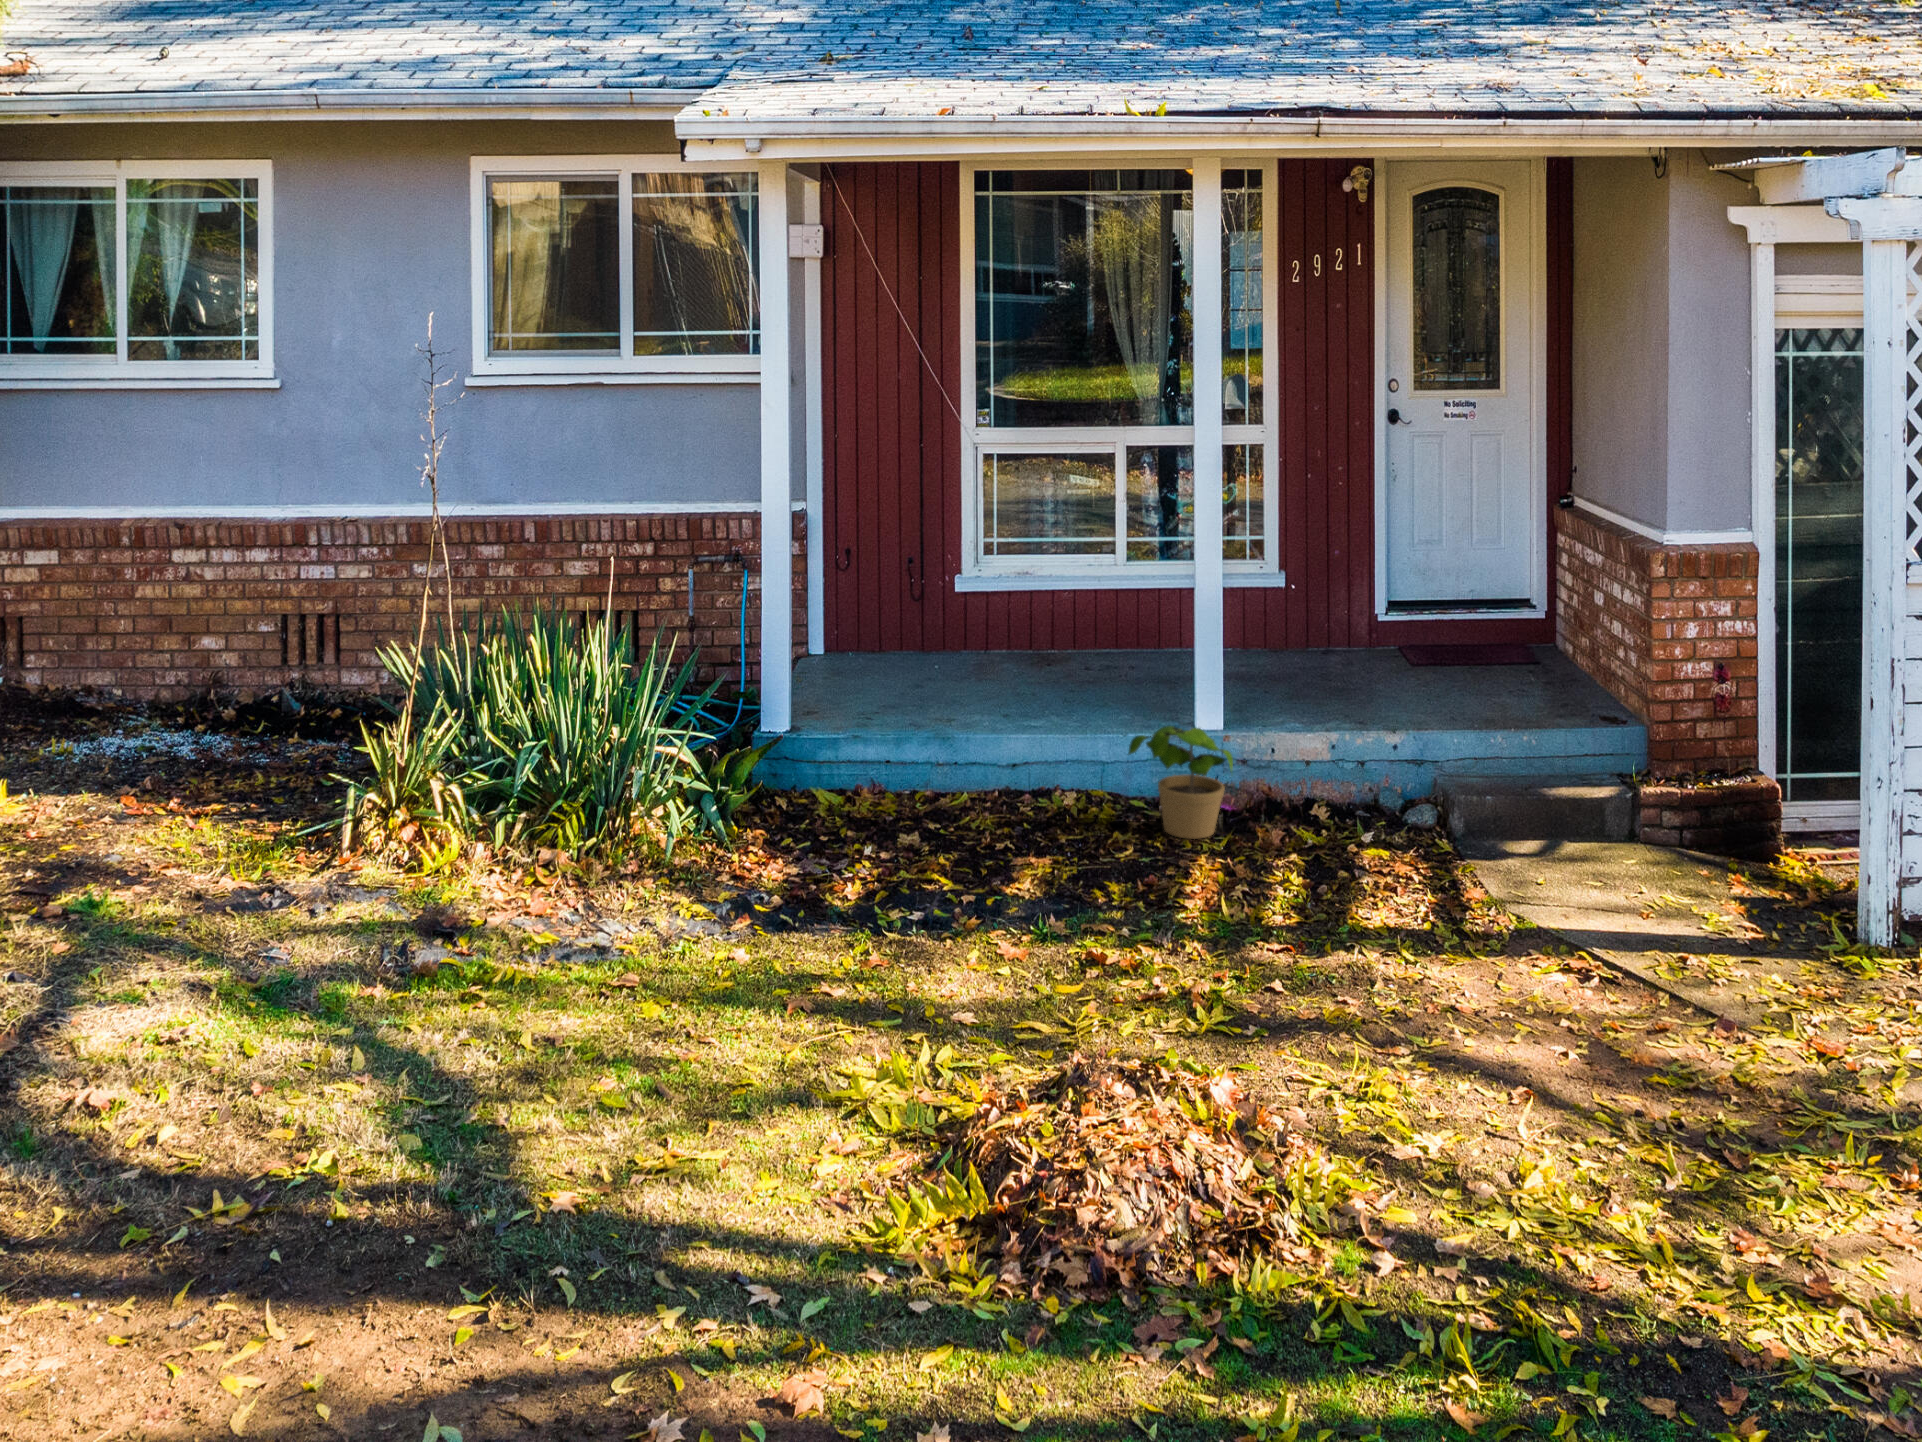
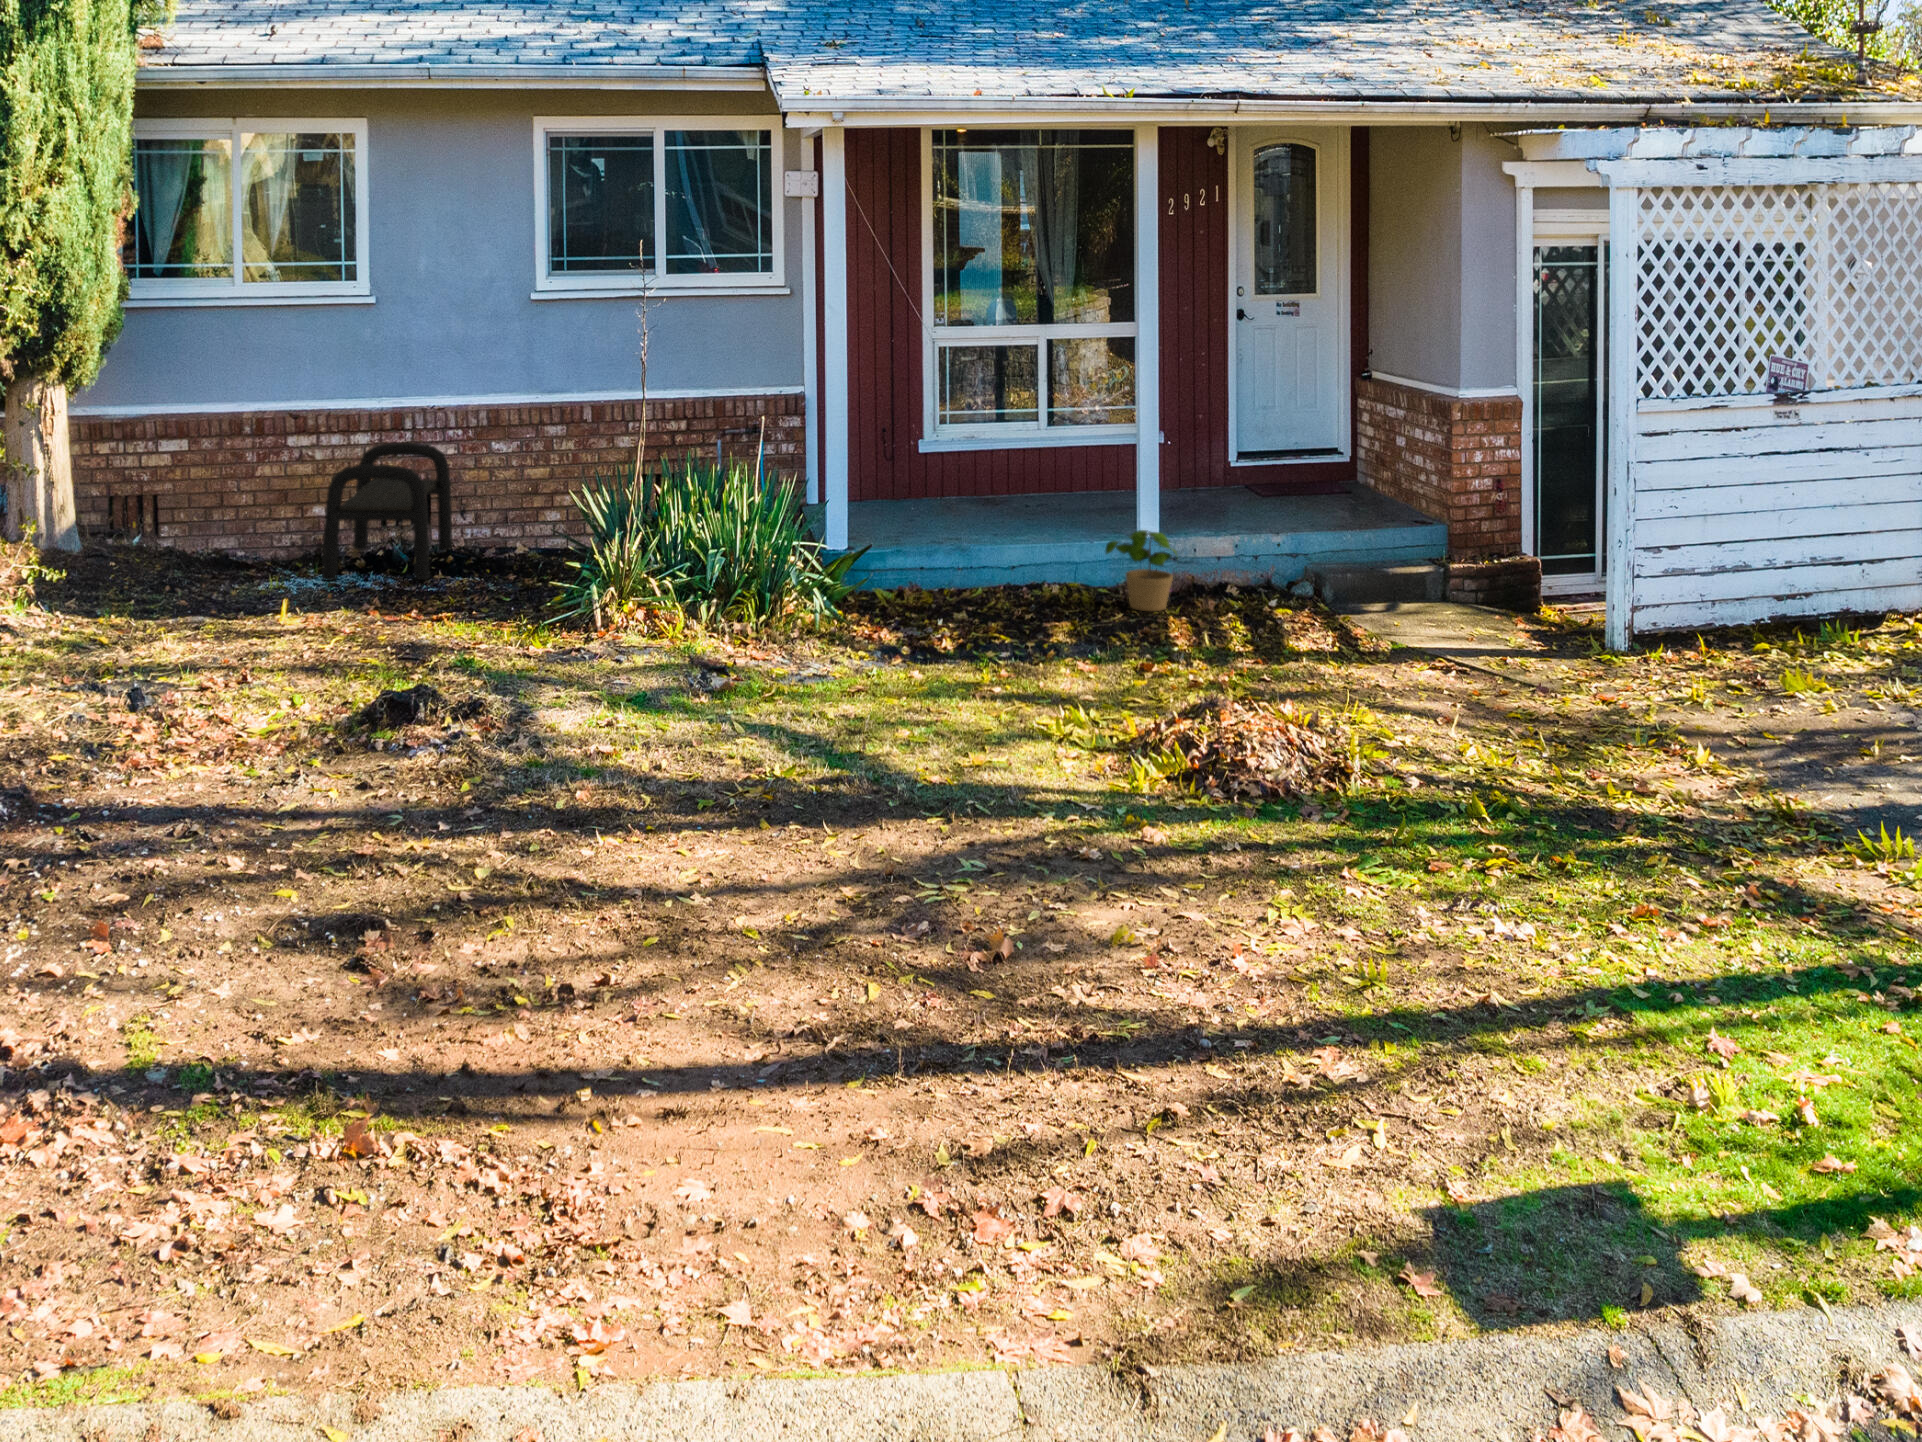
bench: none [136,559,343,744] -> present [322,443,452,581]

